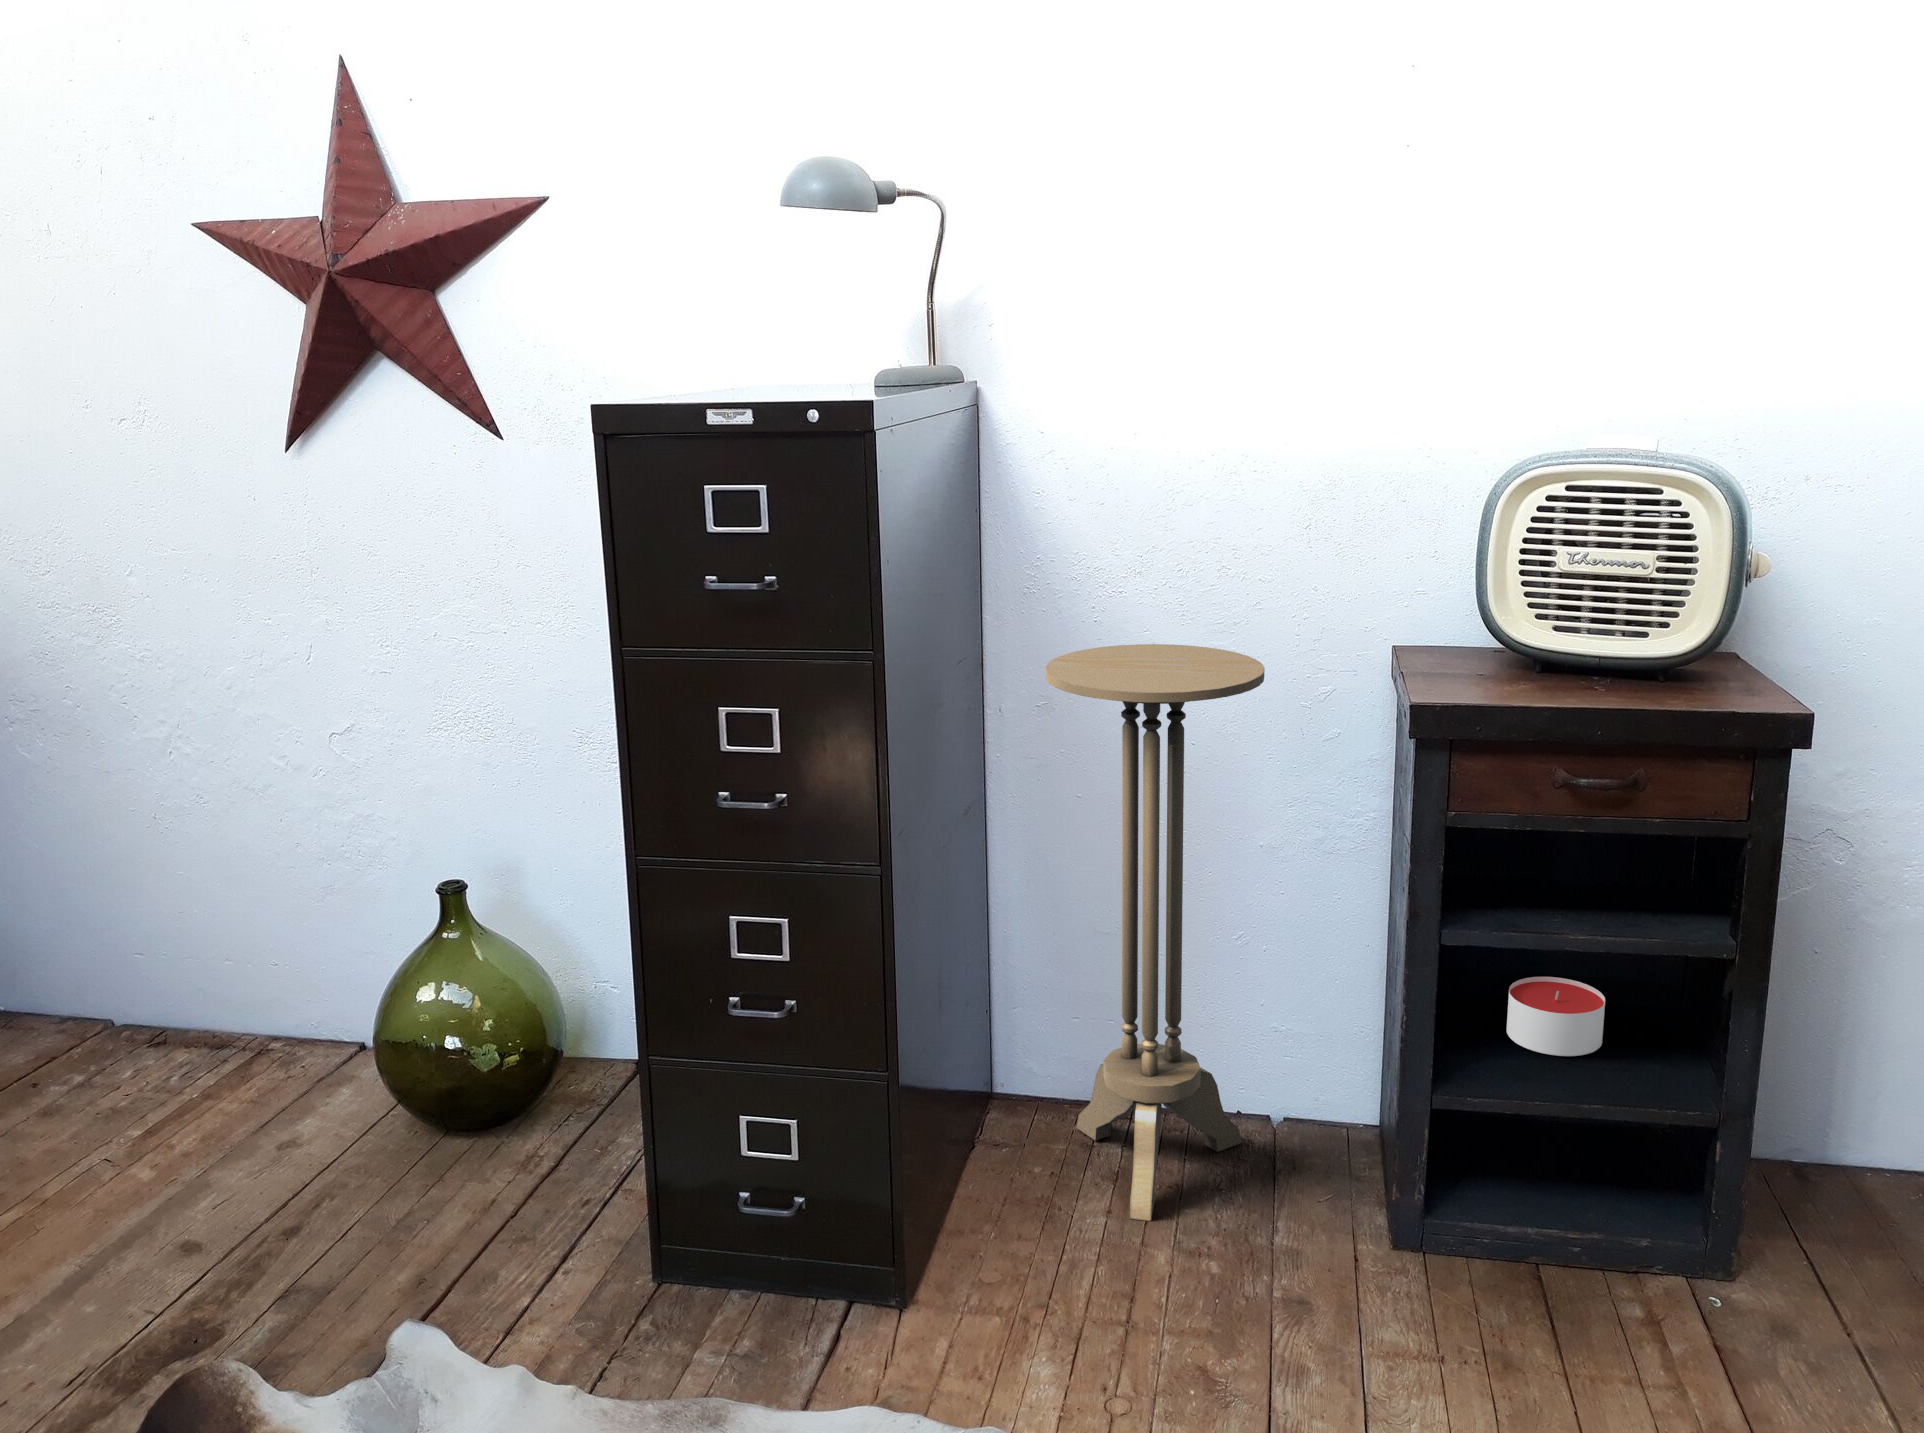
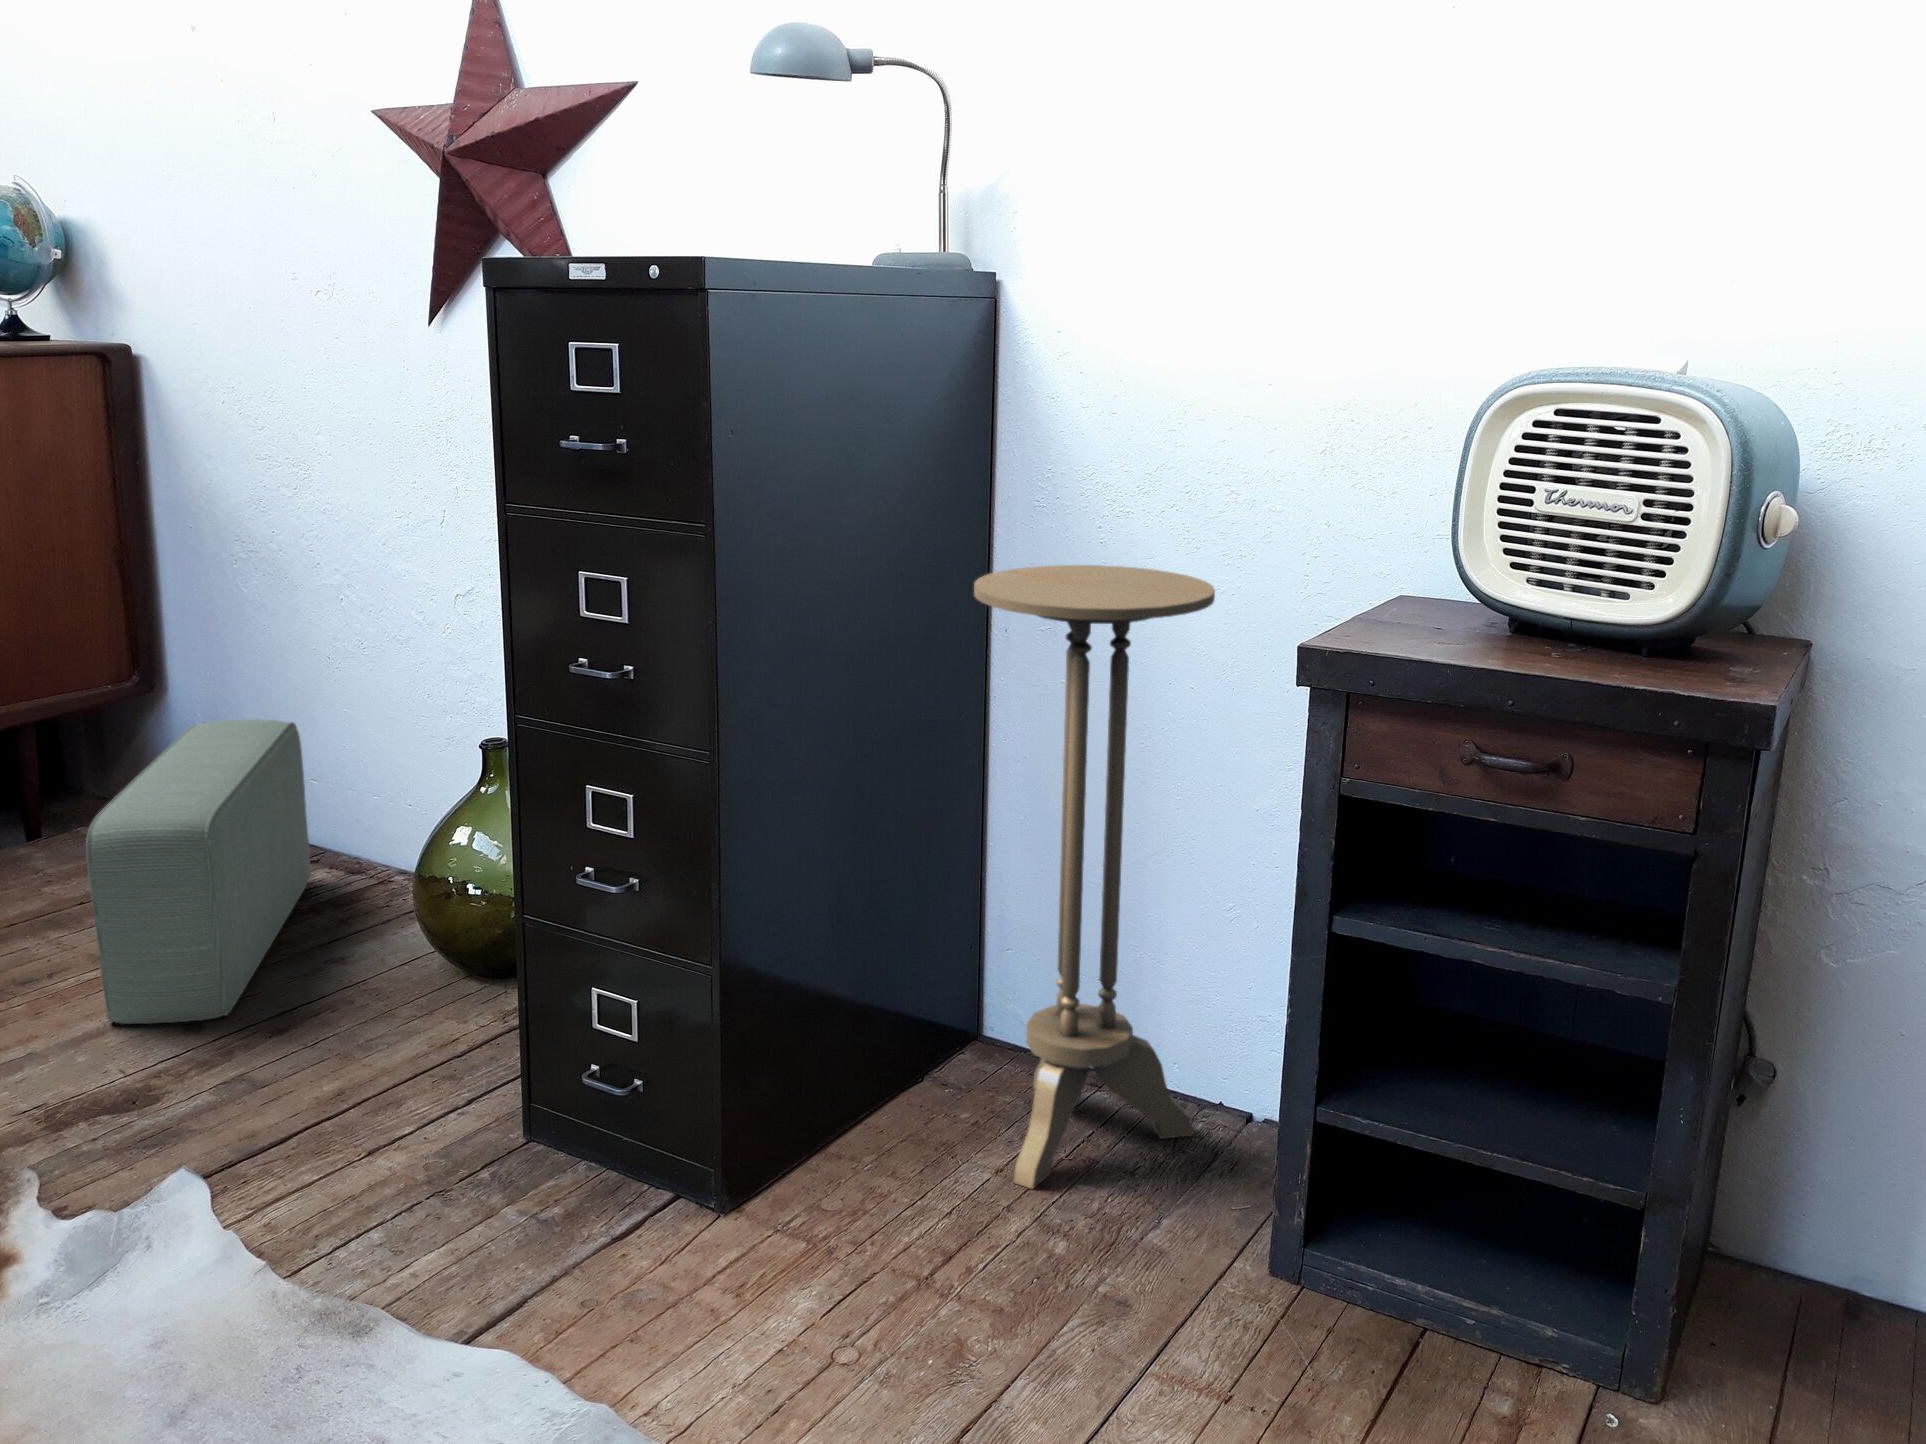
pouf: none [33,893,218,1261] -> present [86,719,310,1024]
candle: present [1507,977,1605,1056] -> none [1445,998,1563,1096]

